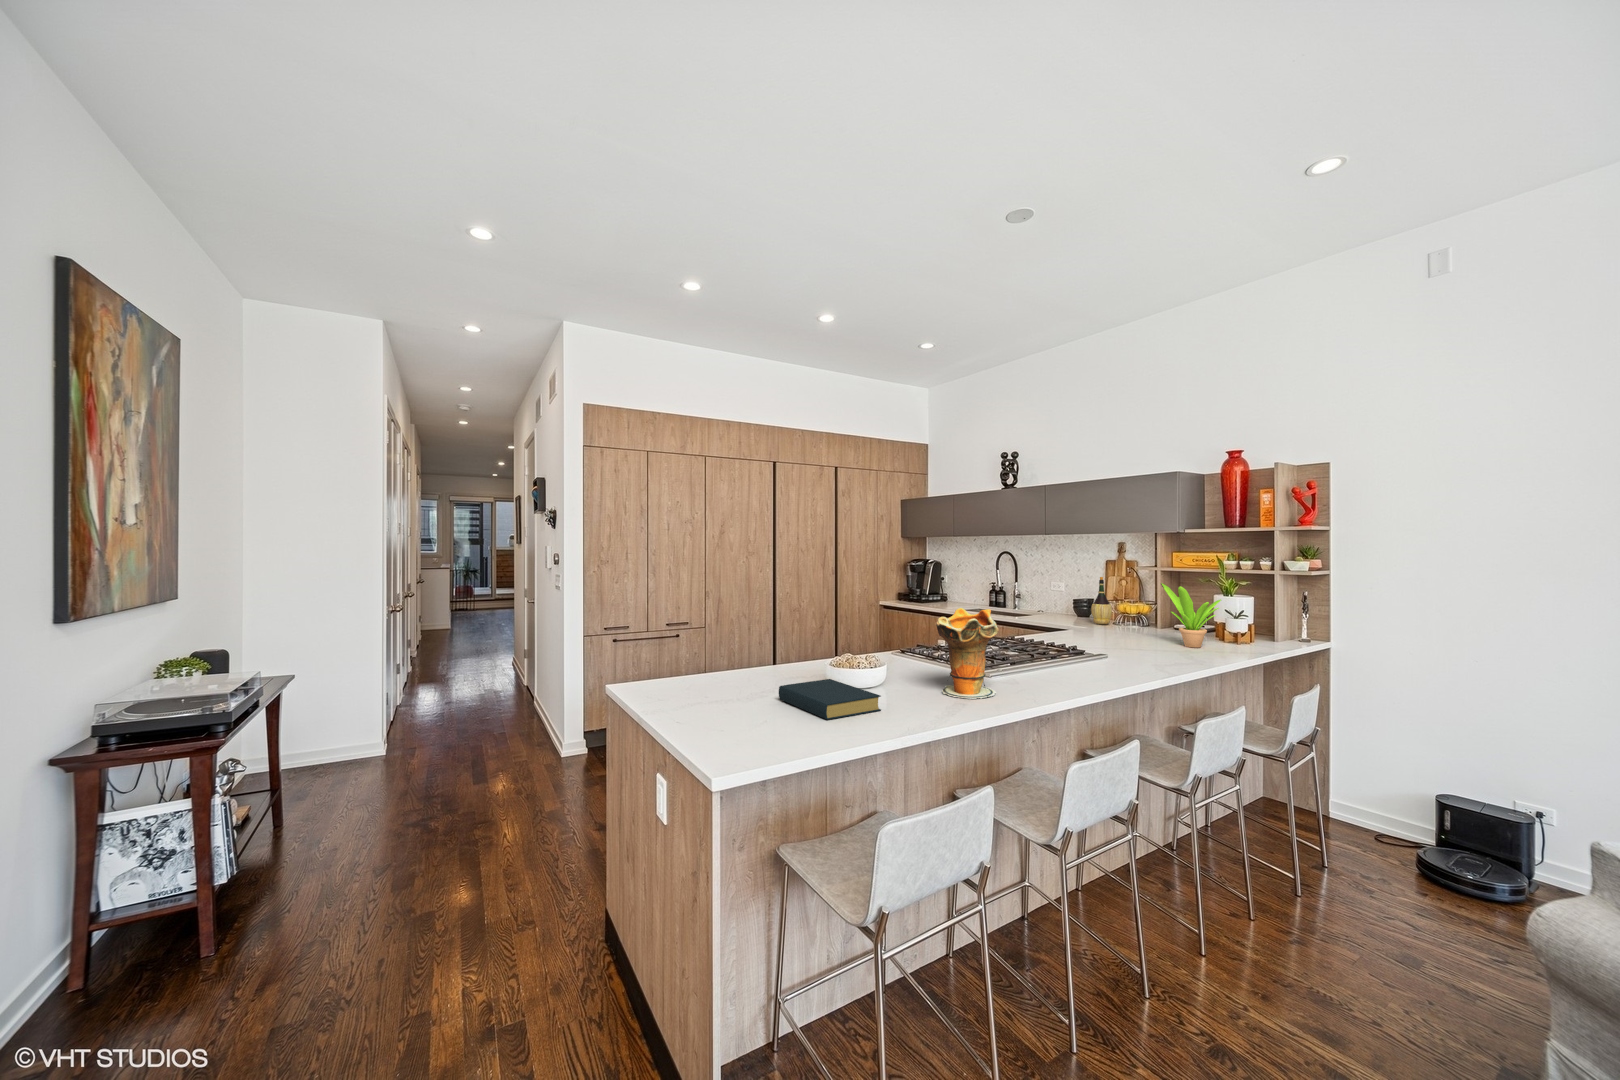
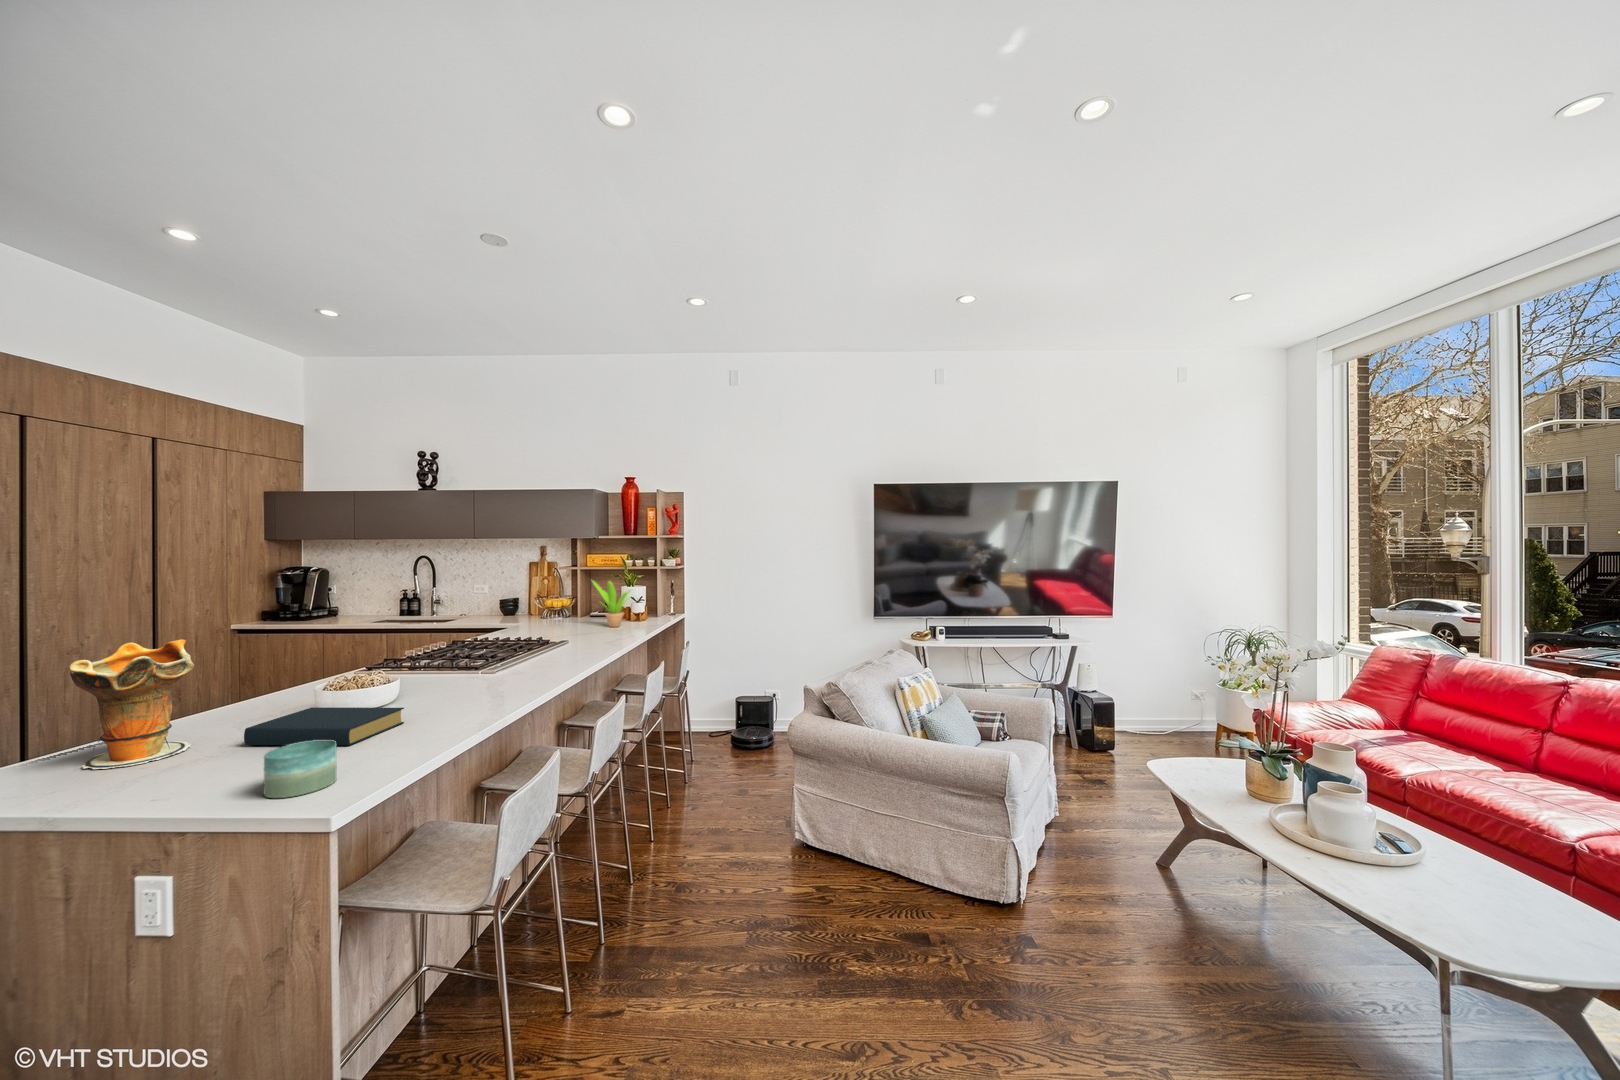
wine bottle: present [1091,577,1112,624] -> none [521,577,539,619]
decorative vase: present [936,608,999,699] -> present [69,640,194,769]
candle: none [741,707,789,753] -> present [264,740,337,798]

